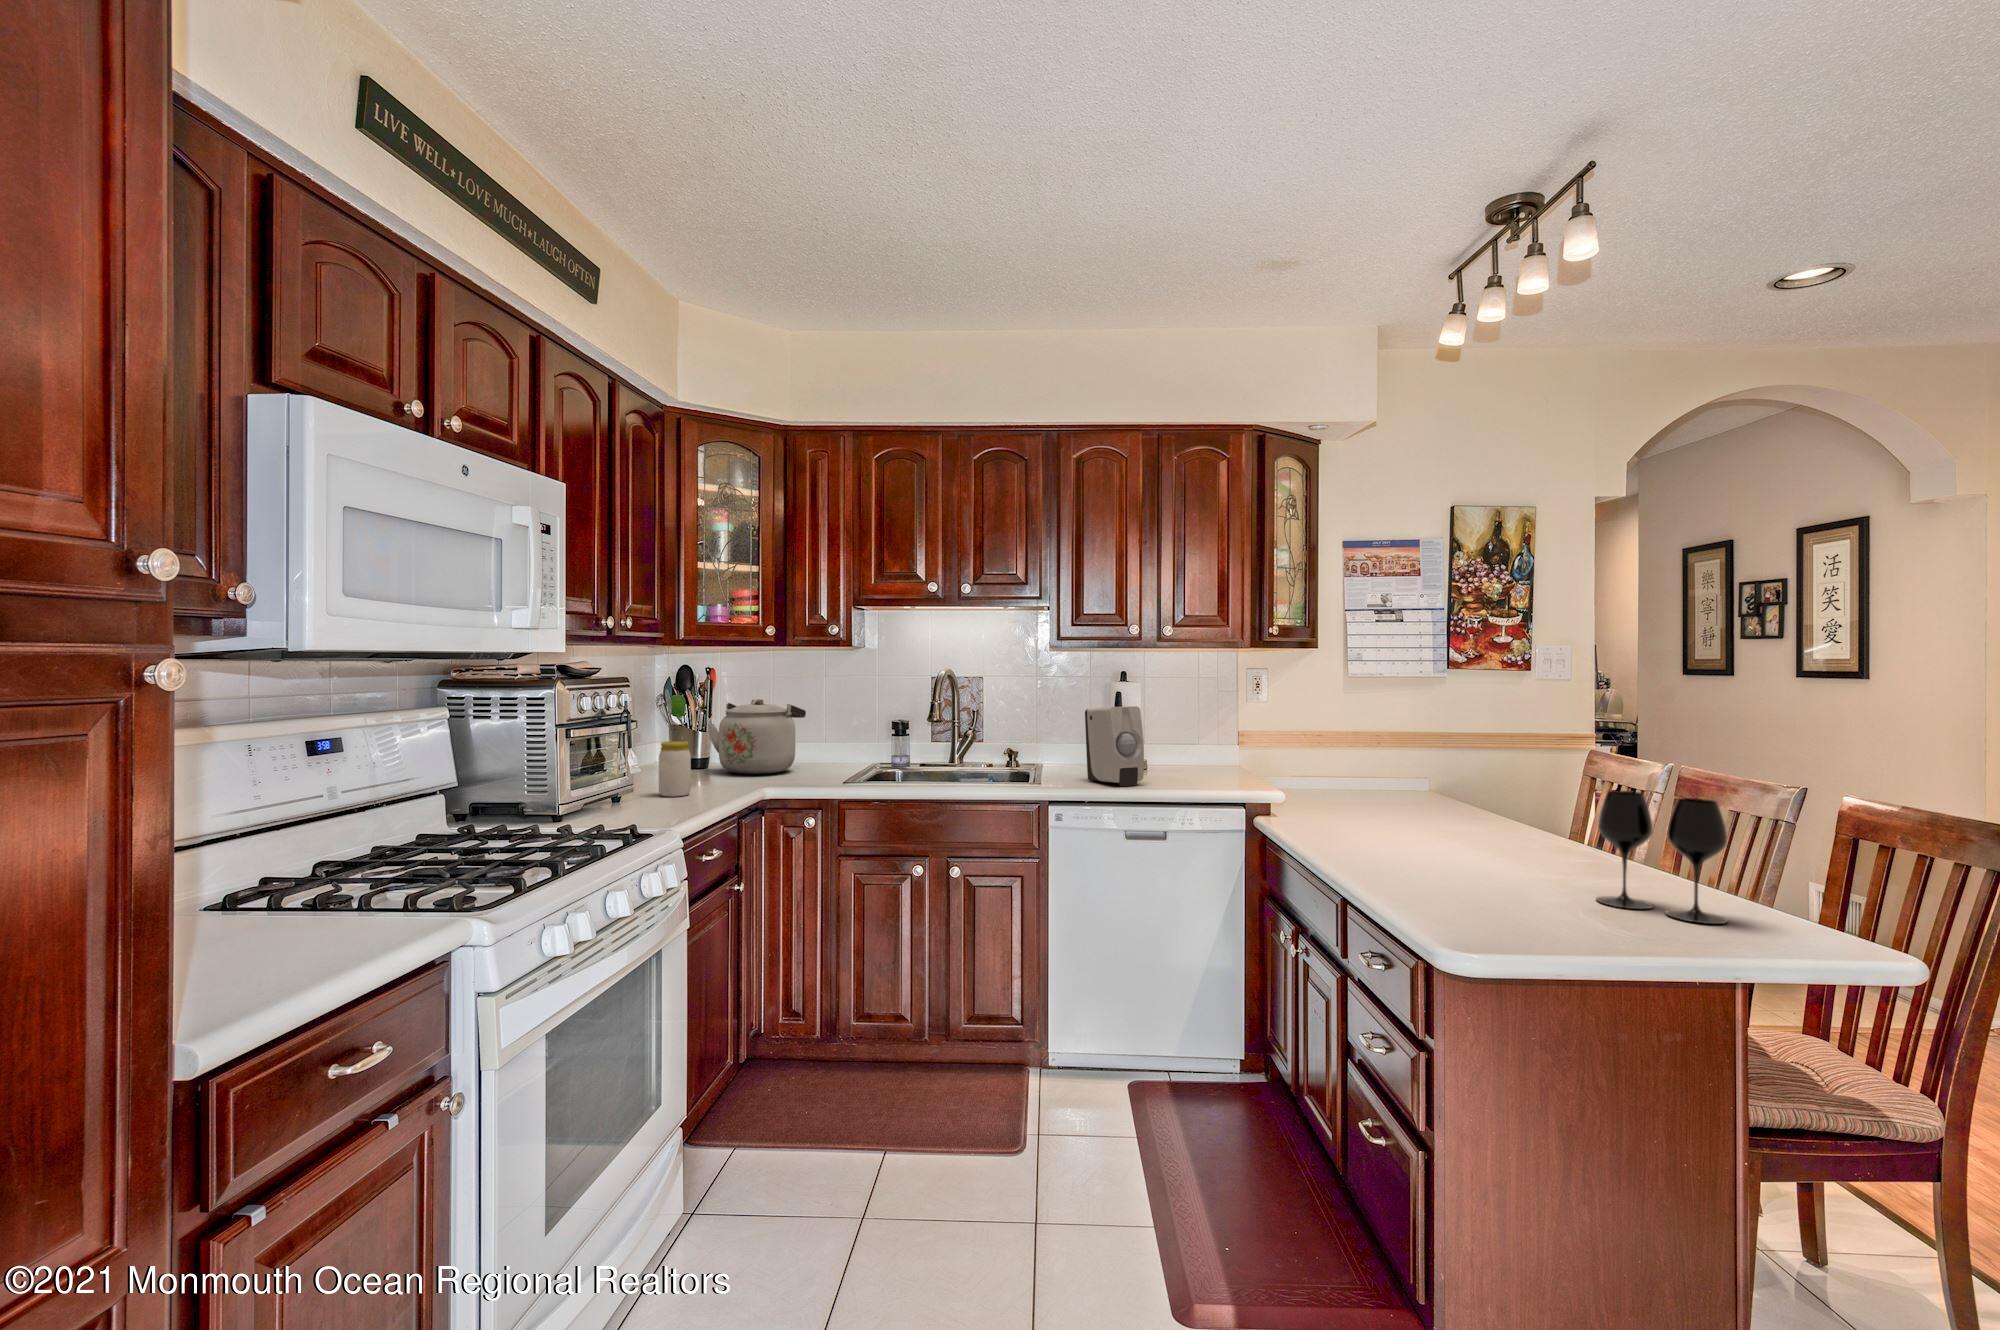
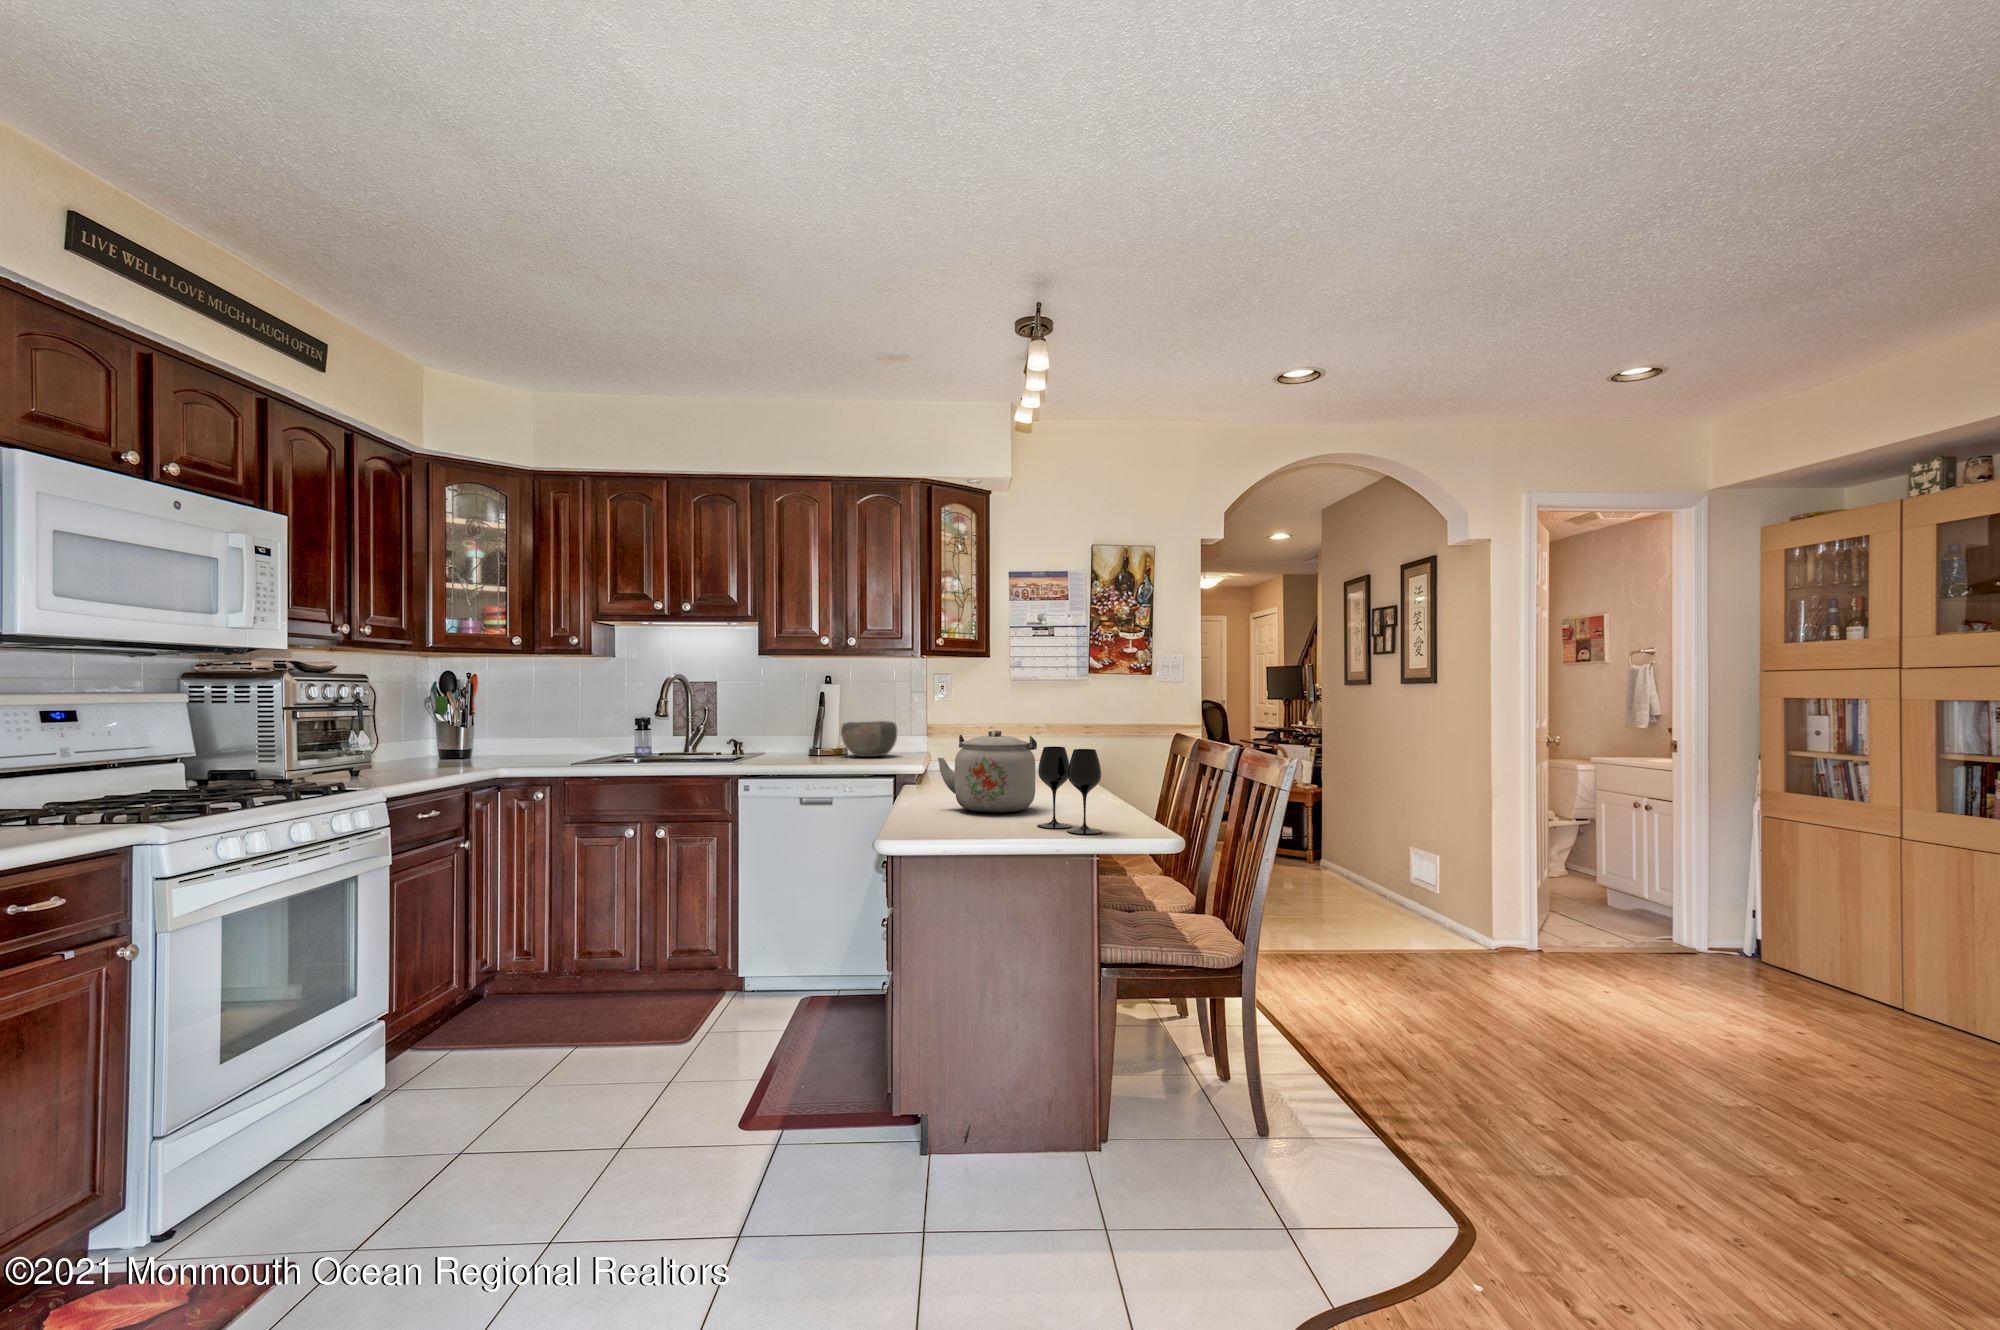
kettle: present [708,699,806,774] -> present [938,730,1037,813]
soap dispenser: present [1085,706,1144,786] -> none [776,701,818,765]
bowl: none [1144,727,1213,772] -> present [841,721,897,757]
jar: present [659,741,691,796] -> none [390,728,420,772]

